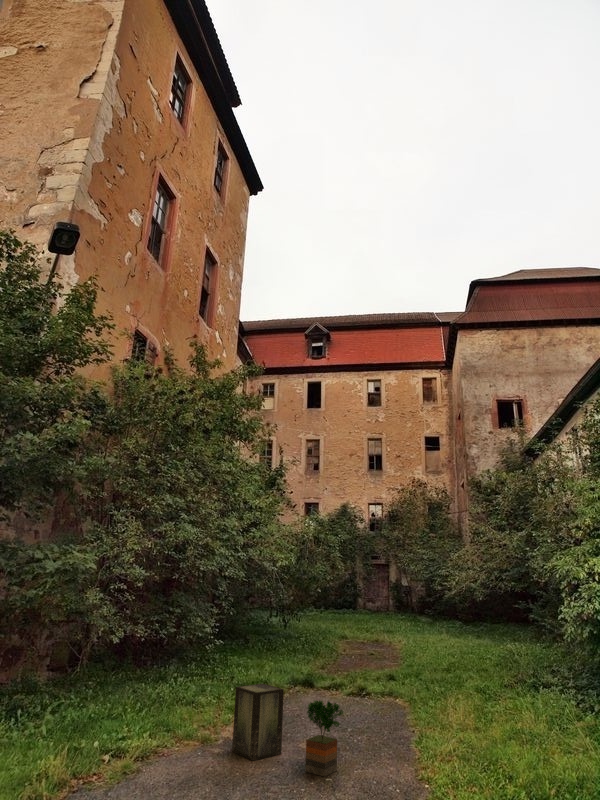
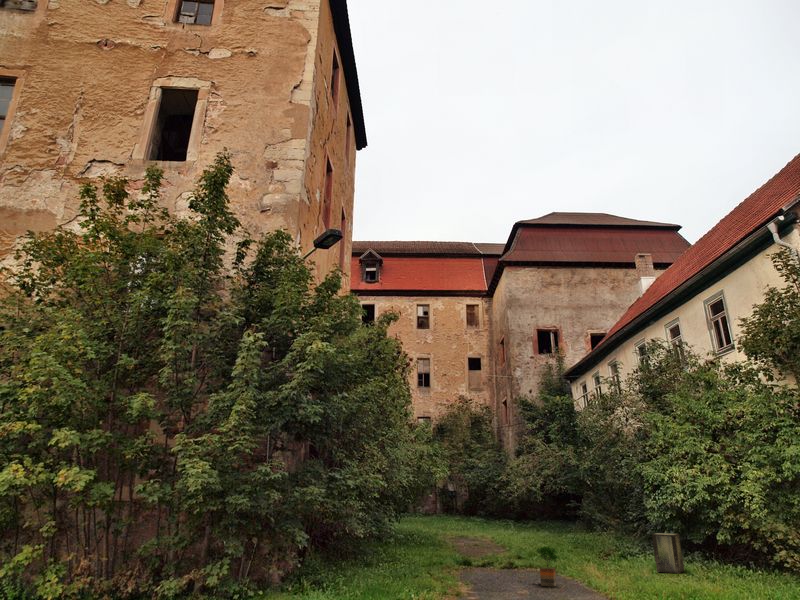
storage box: present [232,684,284,761] -> present [652,533,684,574]

